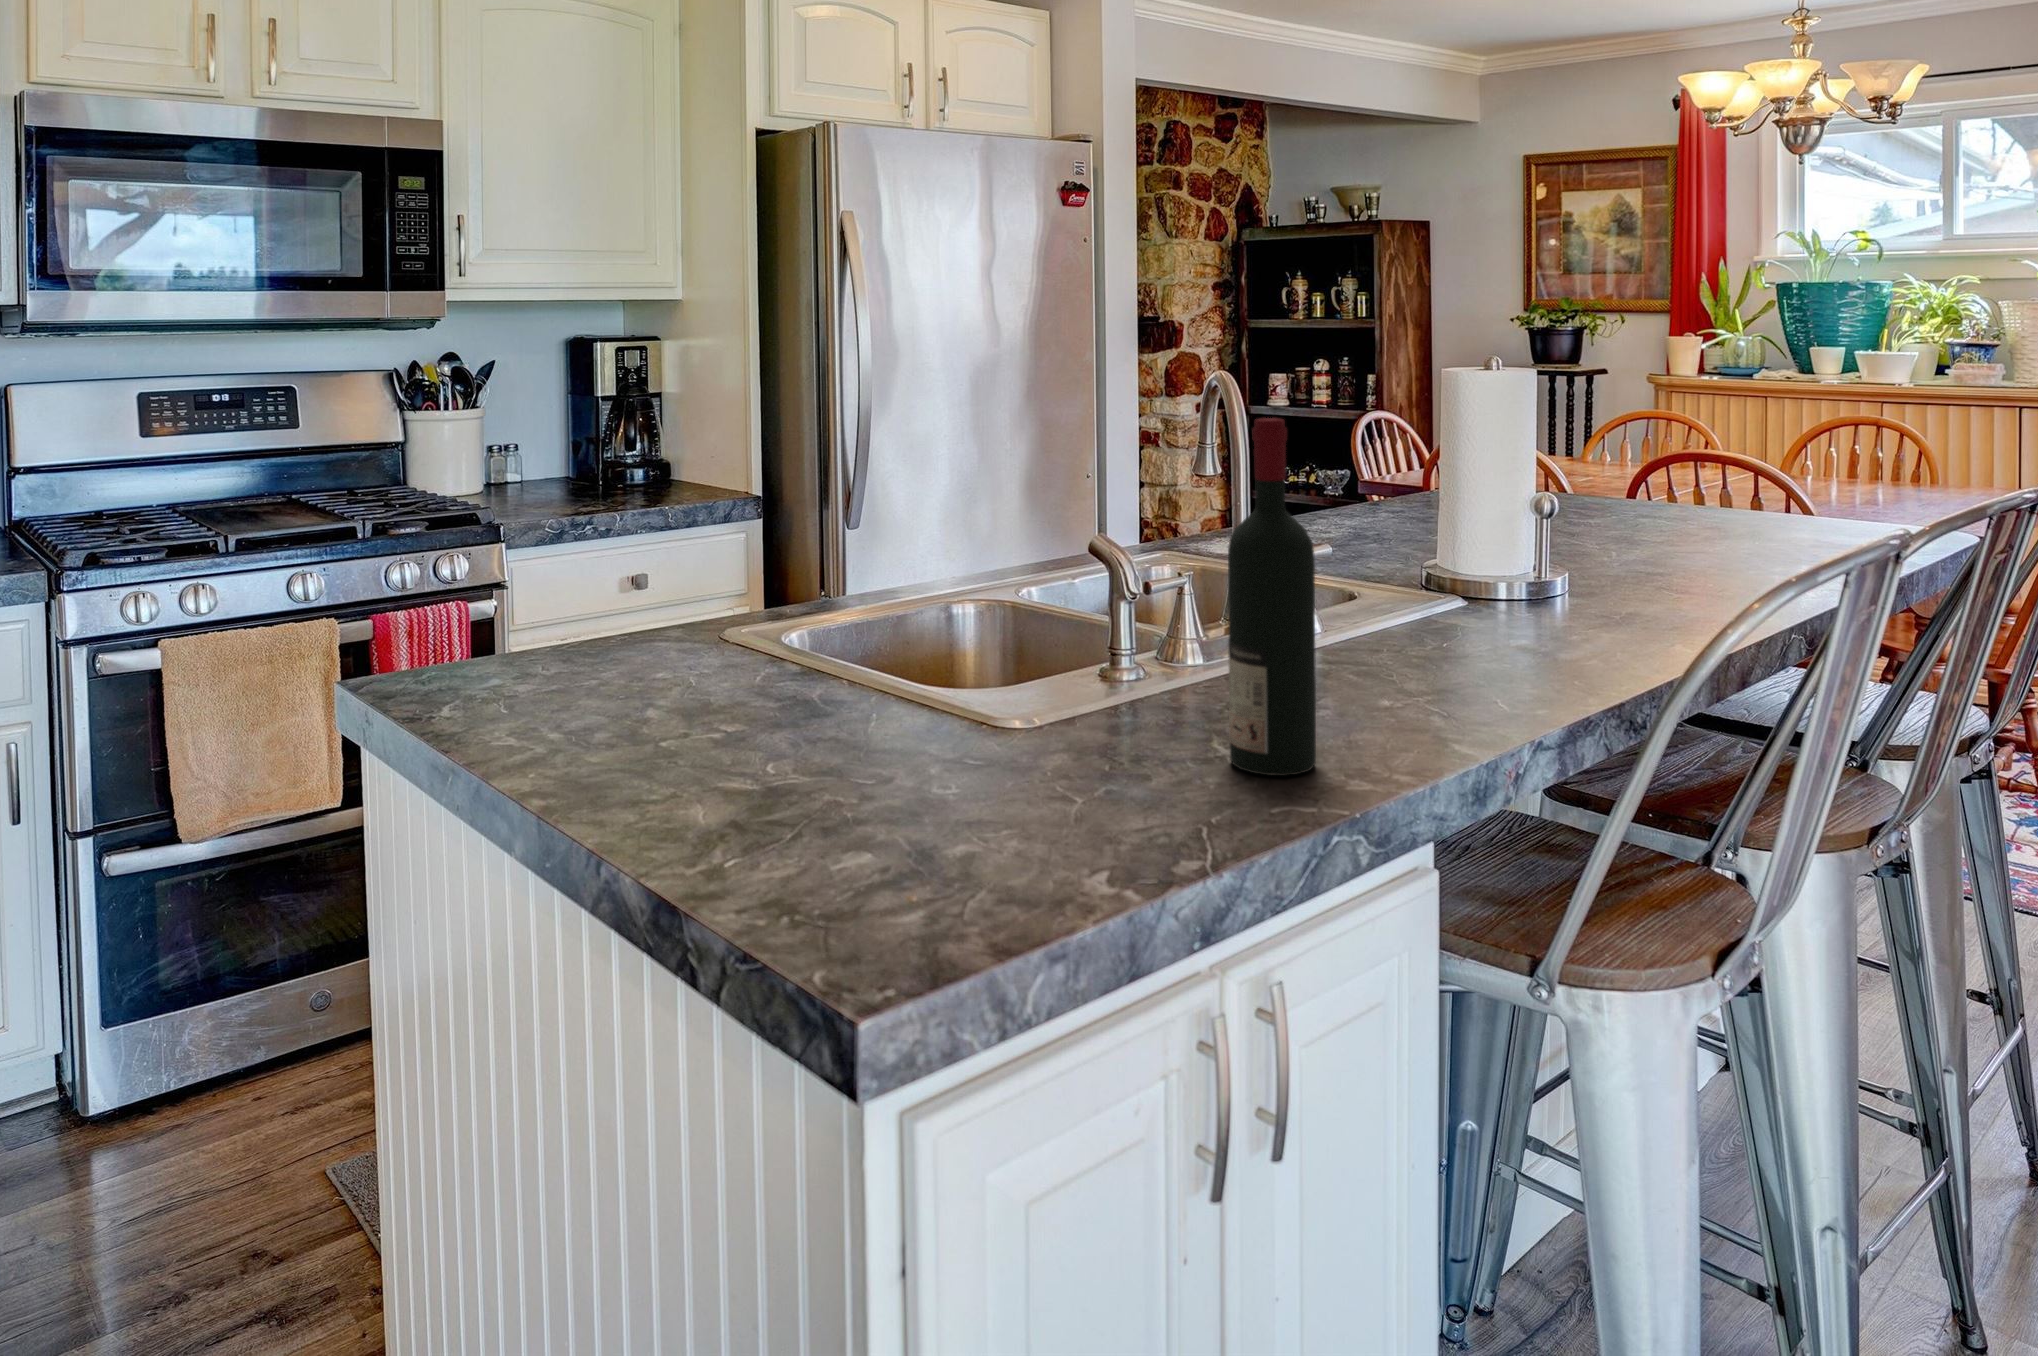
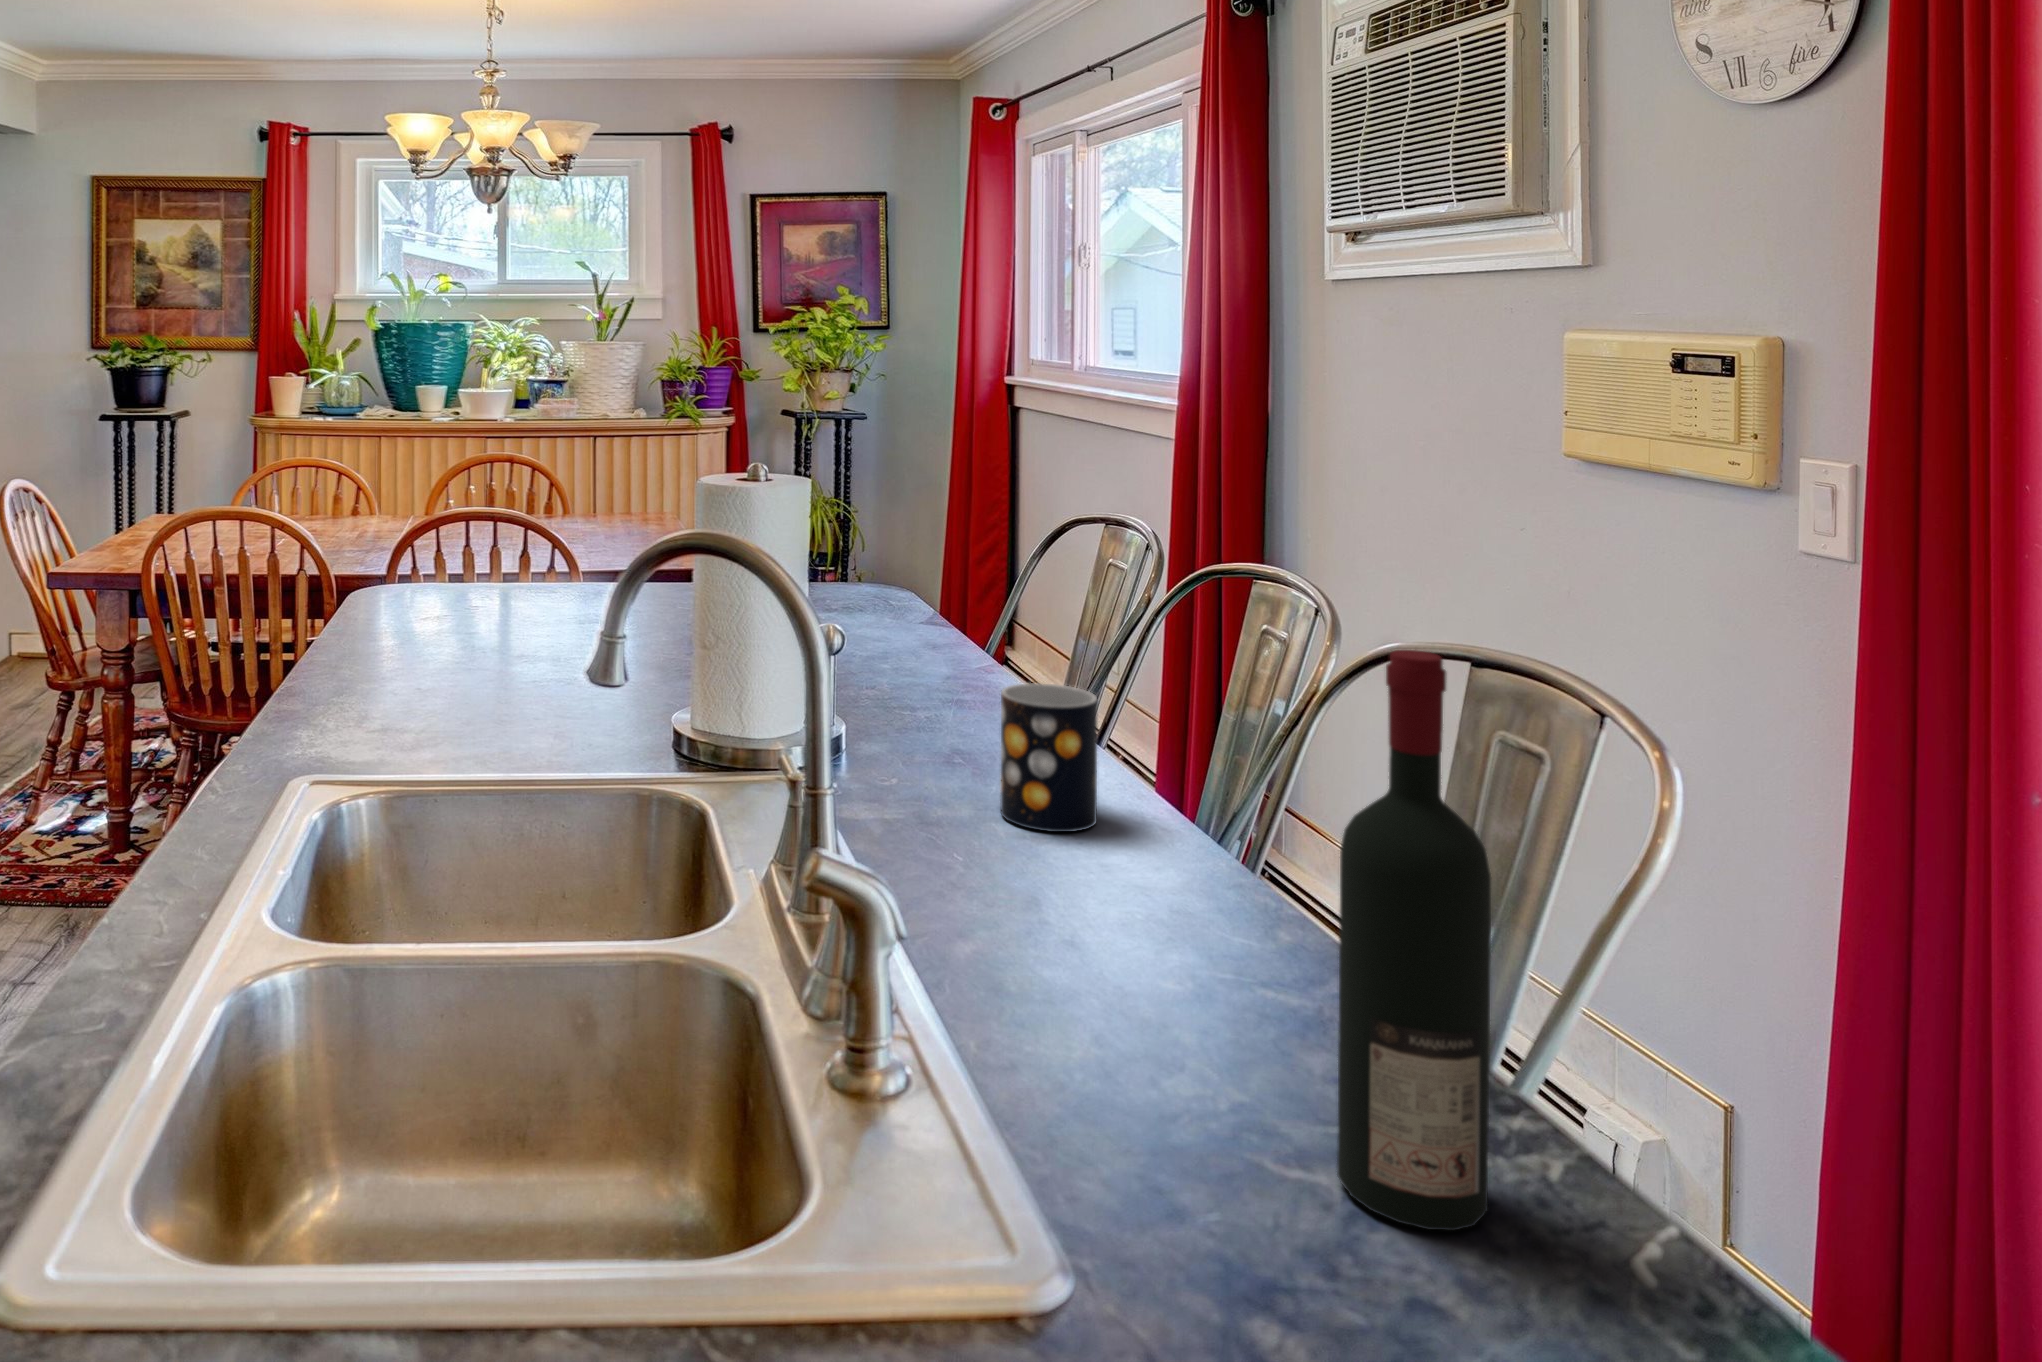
mug: none [1544,536,1630,653] -> present [1000,683,1098,832]

